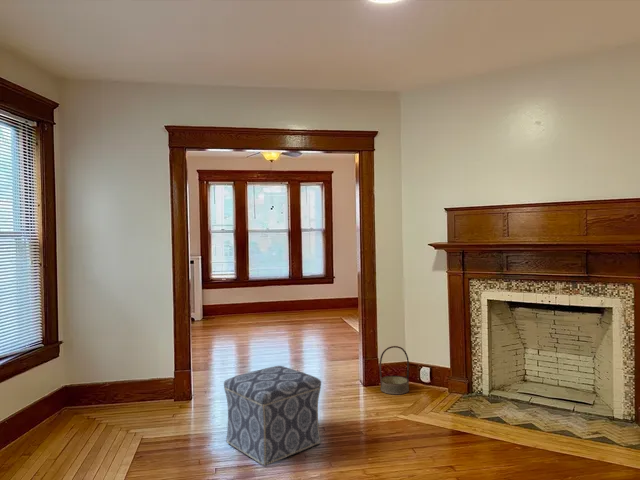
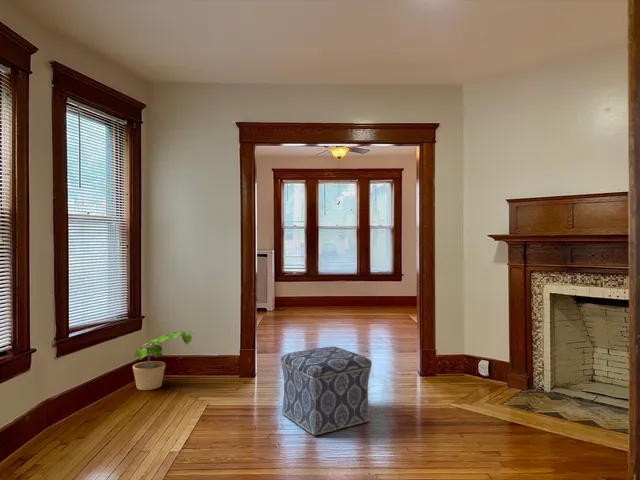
basket: present [380,346,409,395] -> none [436,337,467,386]
potted plant: none [50,356,121,426] -> present [133,331,192,390]

